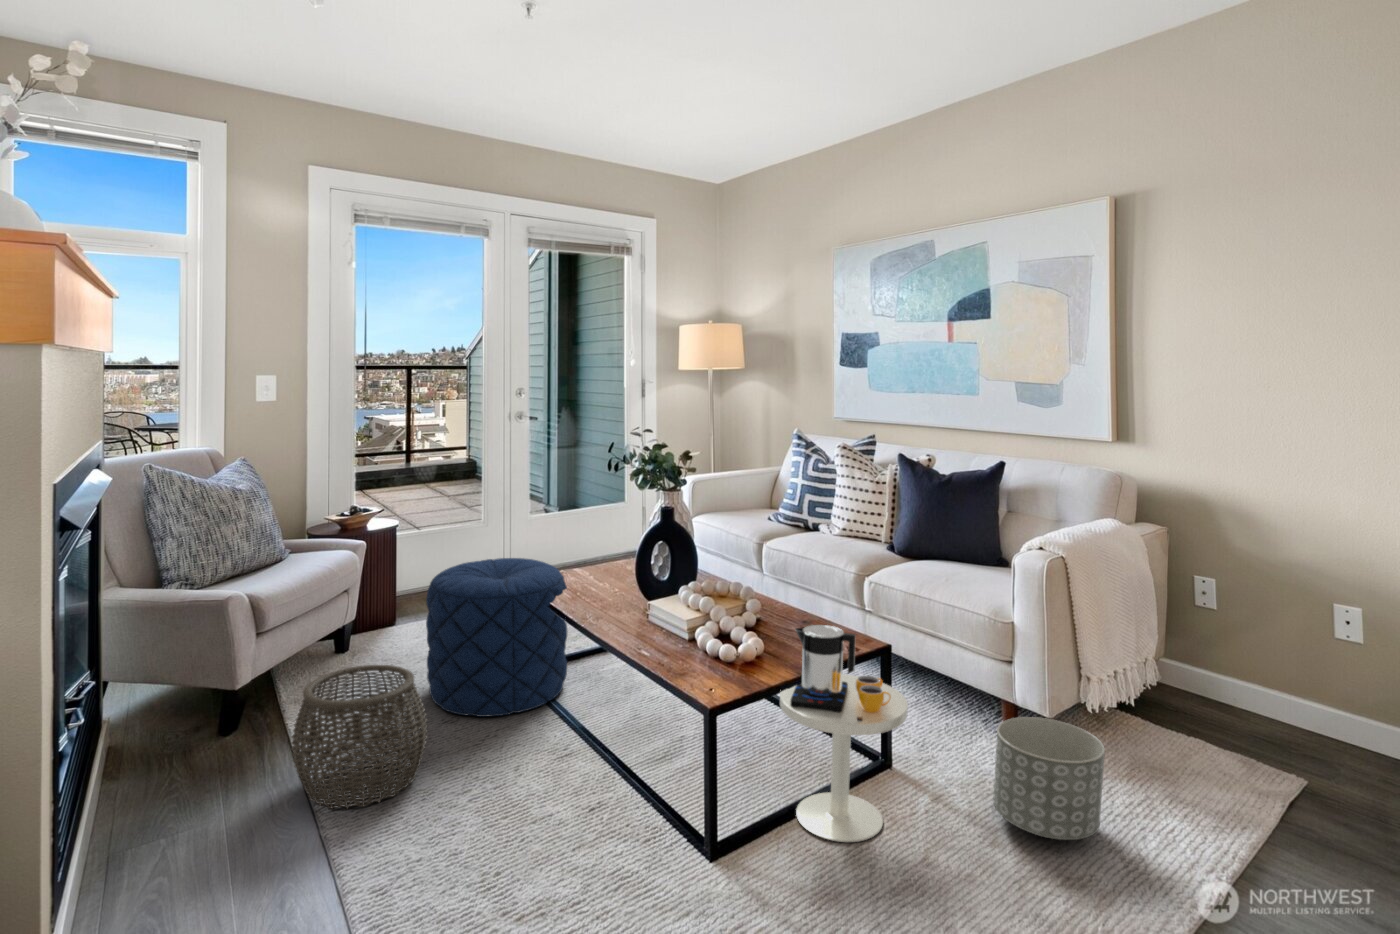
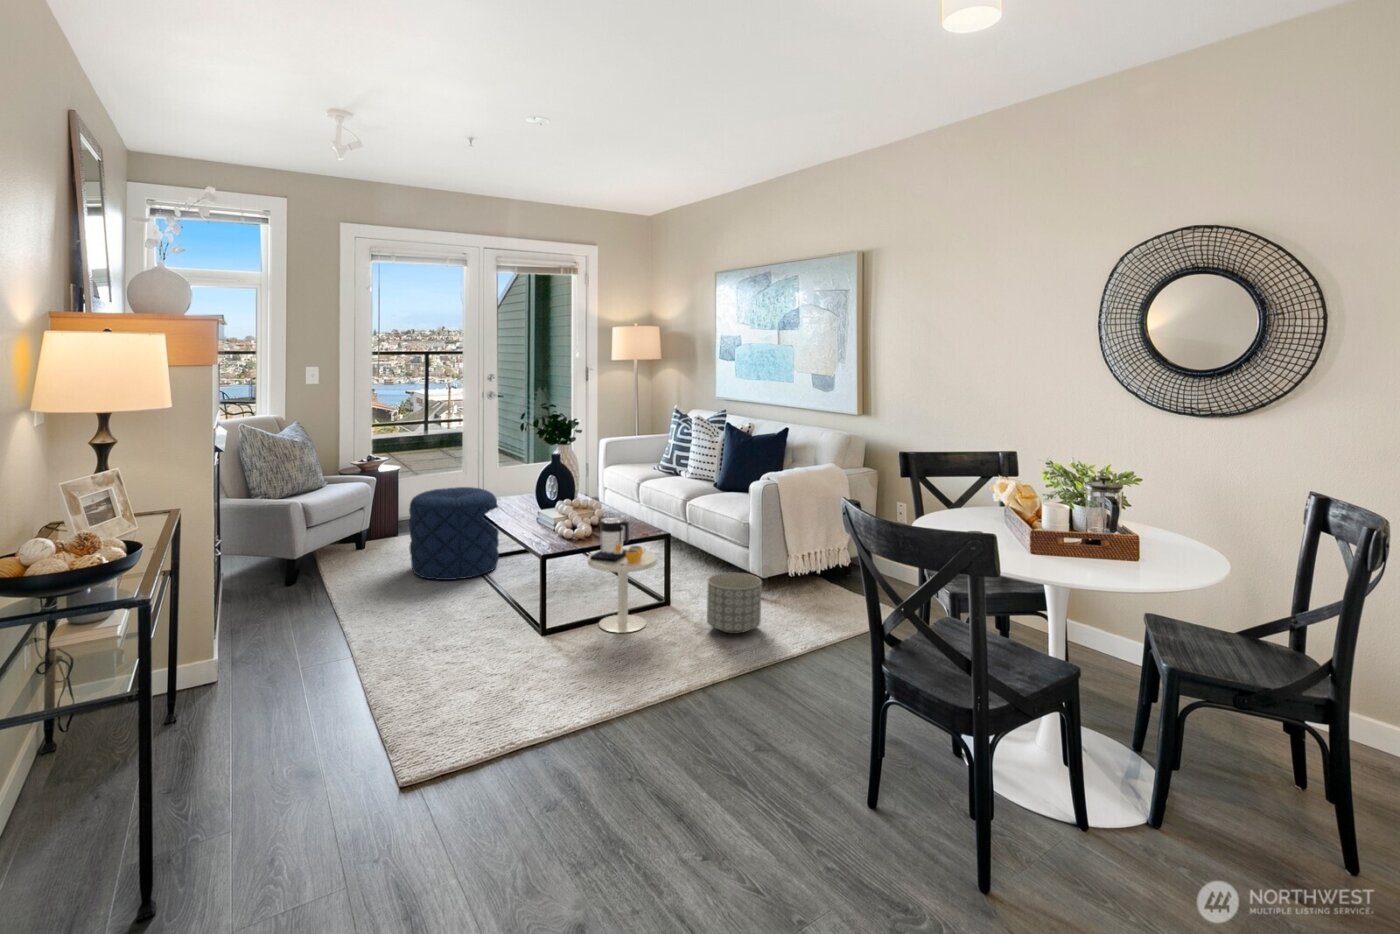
woven basket: present [292,665,428,809] -> none [325,542,402,615]

